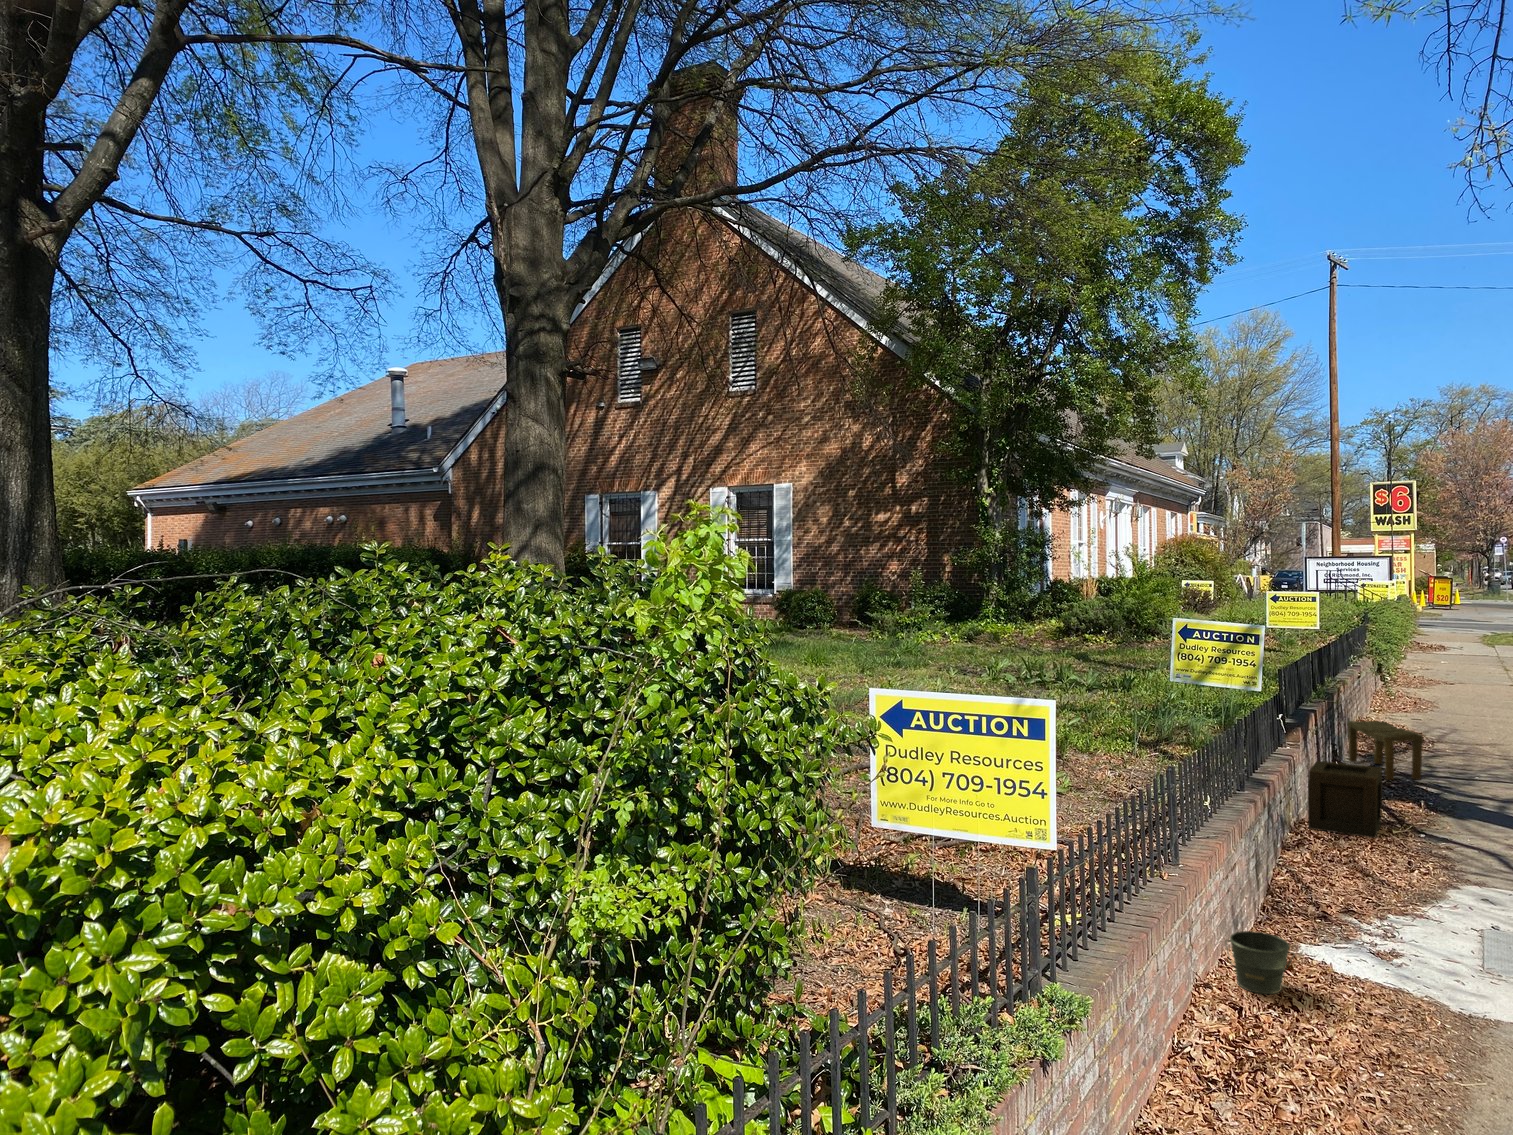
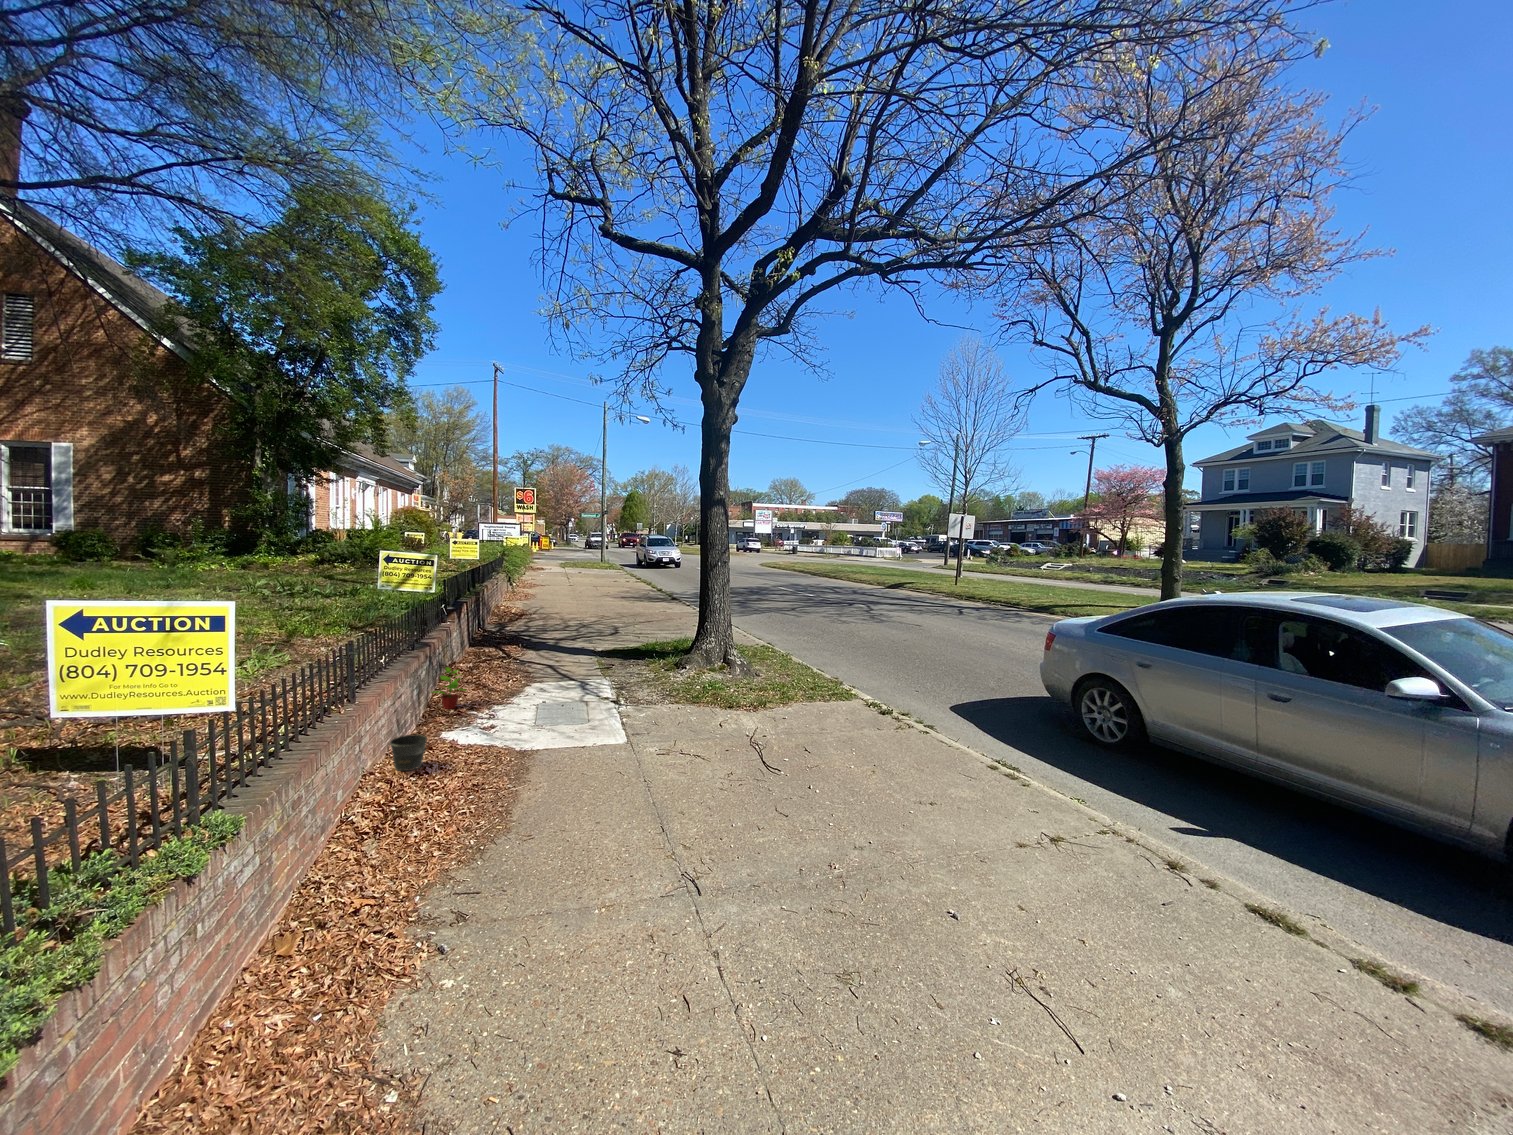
bench: present [1347,721,1423,780] -> none [489,609,526,640]
wooden crate: present [1308,760,1382,838] -> none [459,633,500,672]
potted plant: none [1273,821,1339,897] -> present [433,667,465,709]

